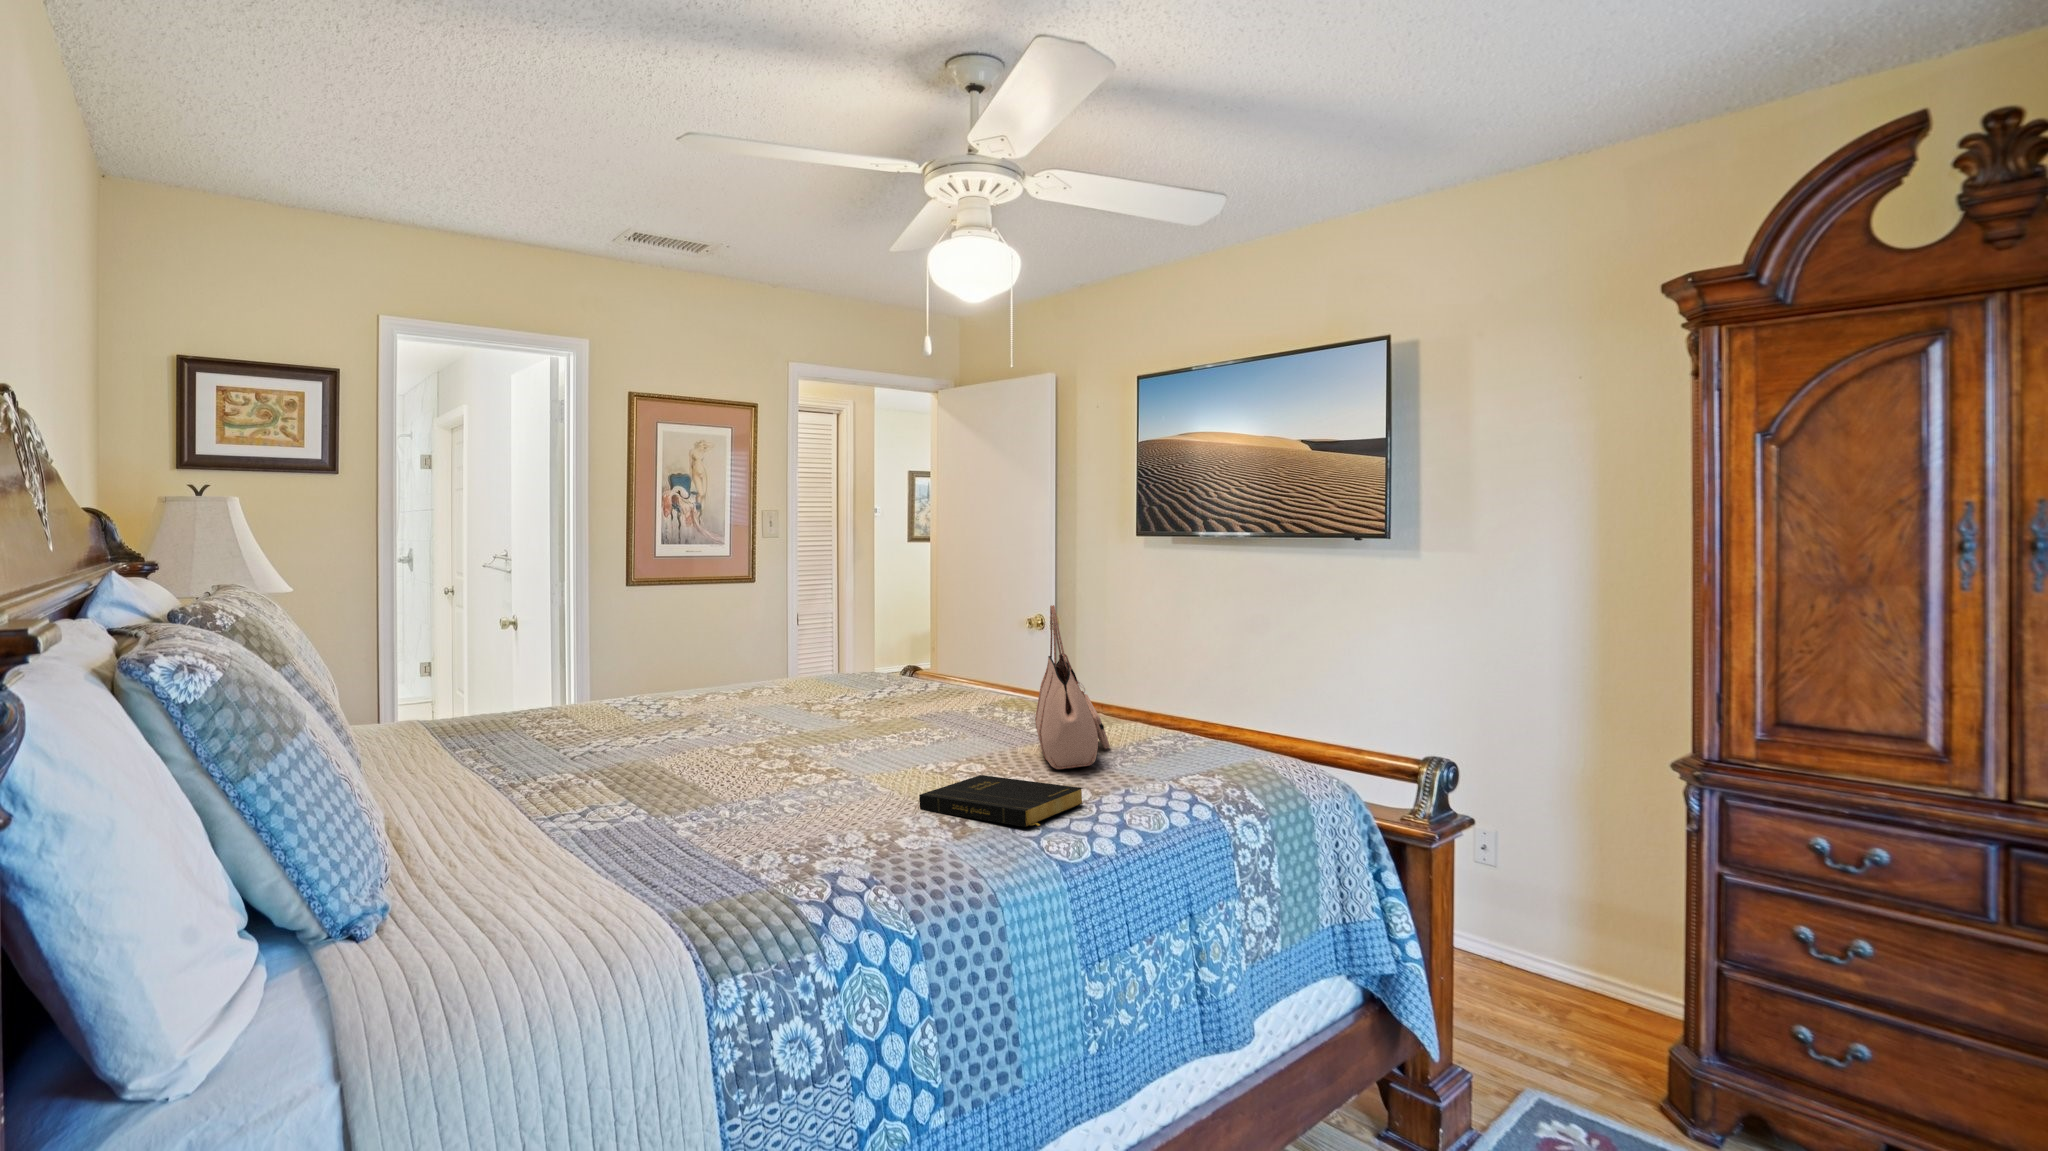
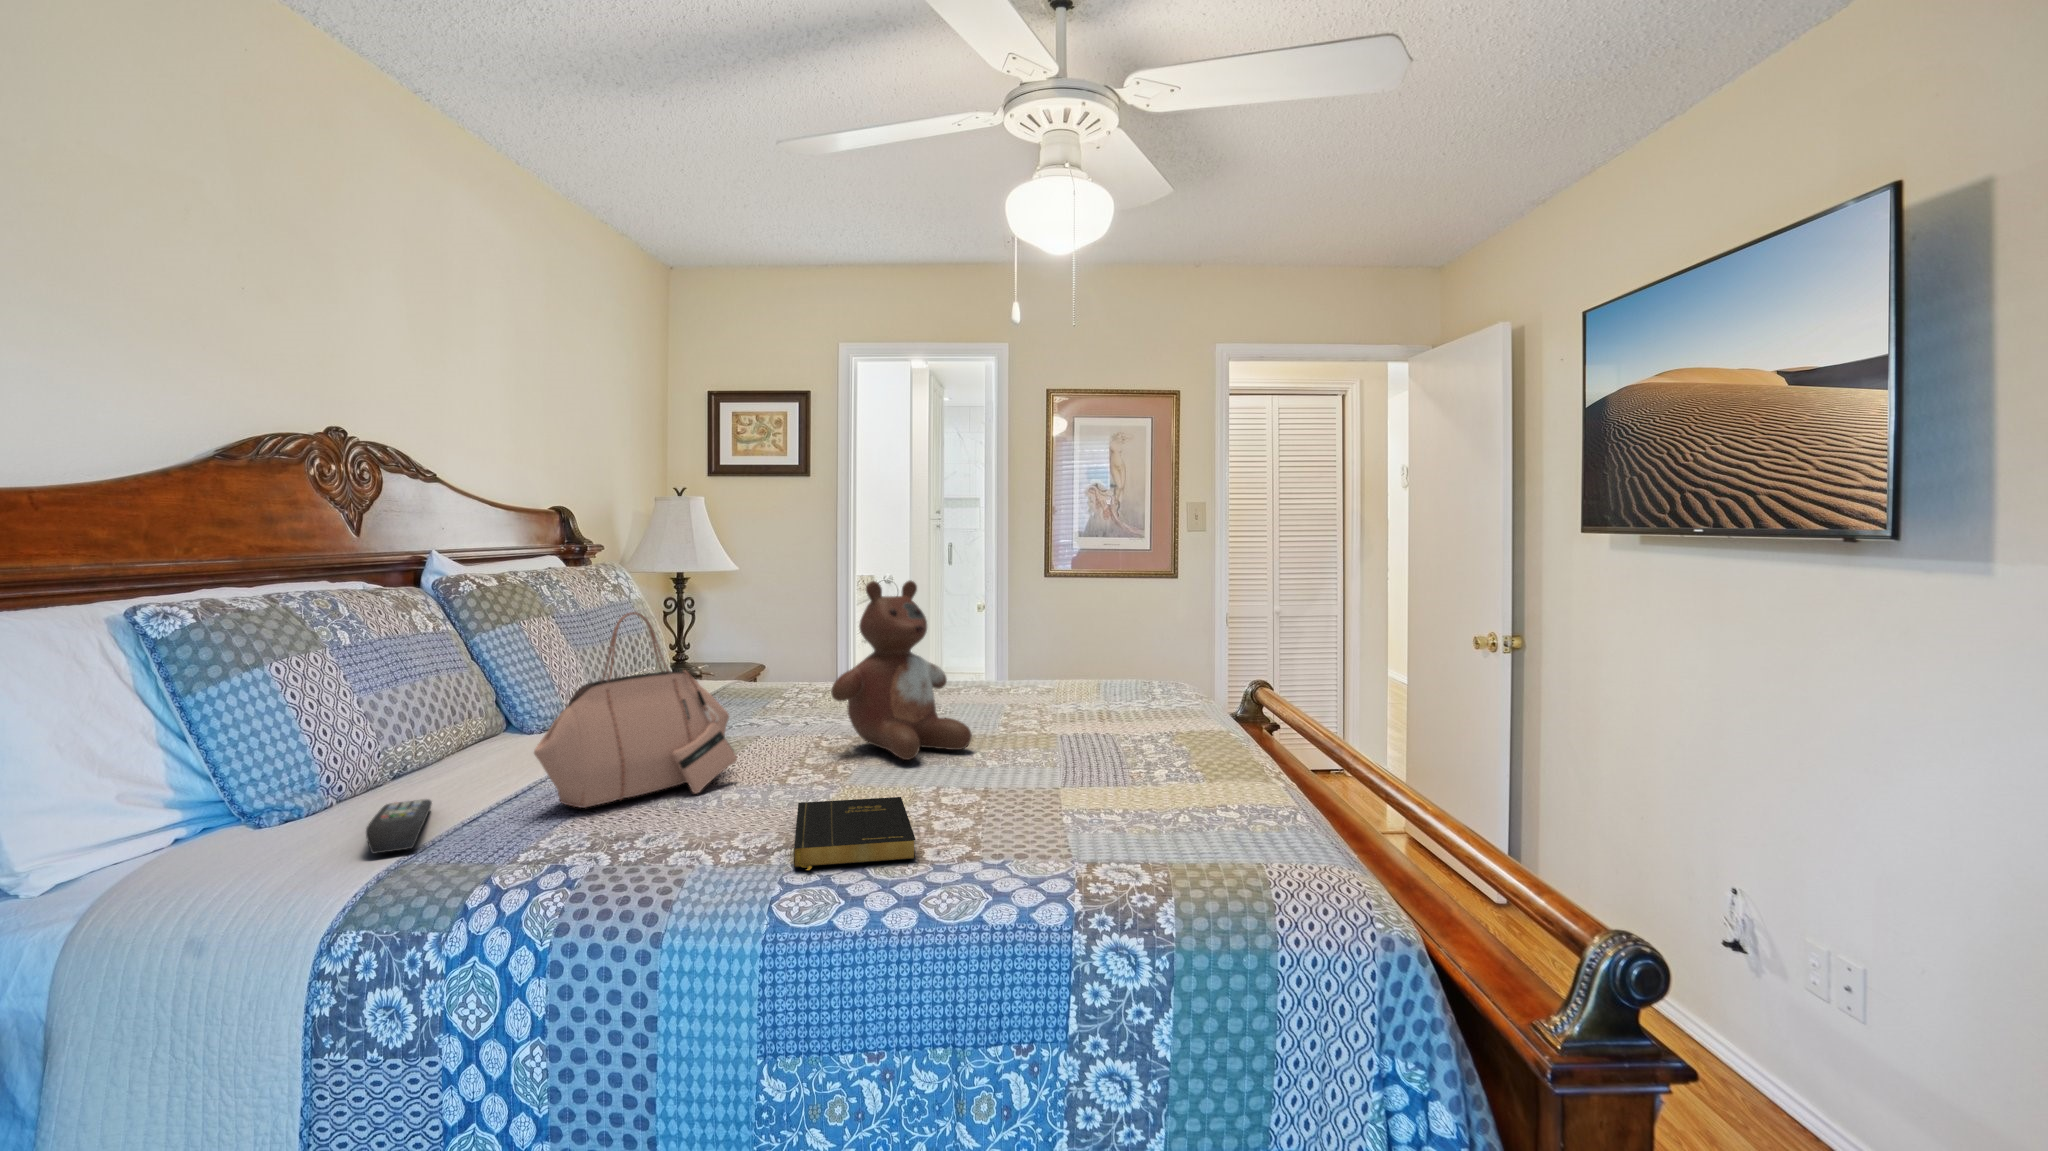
stuffed bear: none [791,590,912,760] -> present [831,581,972,760]
handbag: present [1035,605,1109,769] -> present [534,612,737,808]
remote control: none [487,880,655,923] -> present [366,799,432,854]

